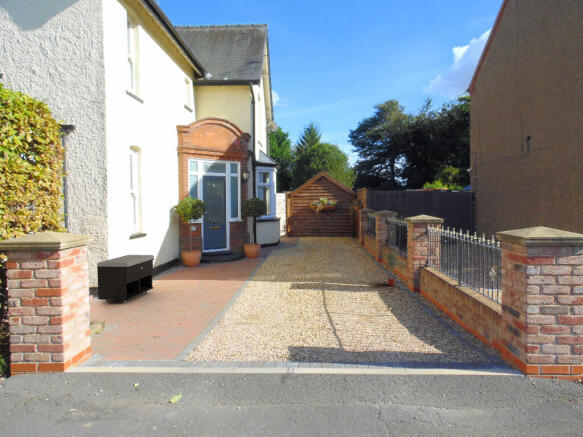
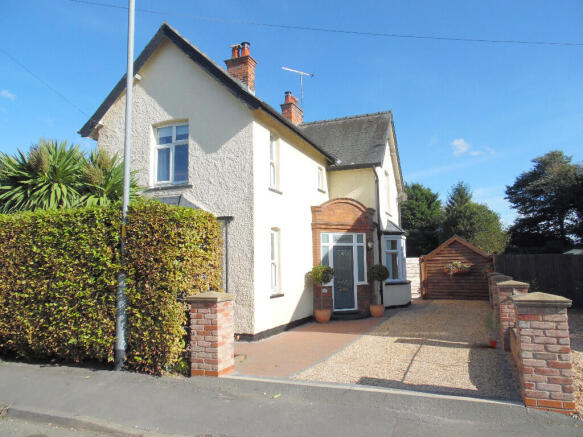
storage bench: present [97,255,154,304] -> none [246,311,286,347]

